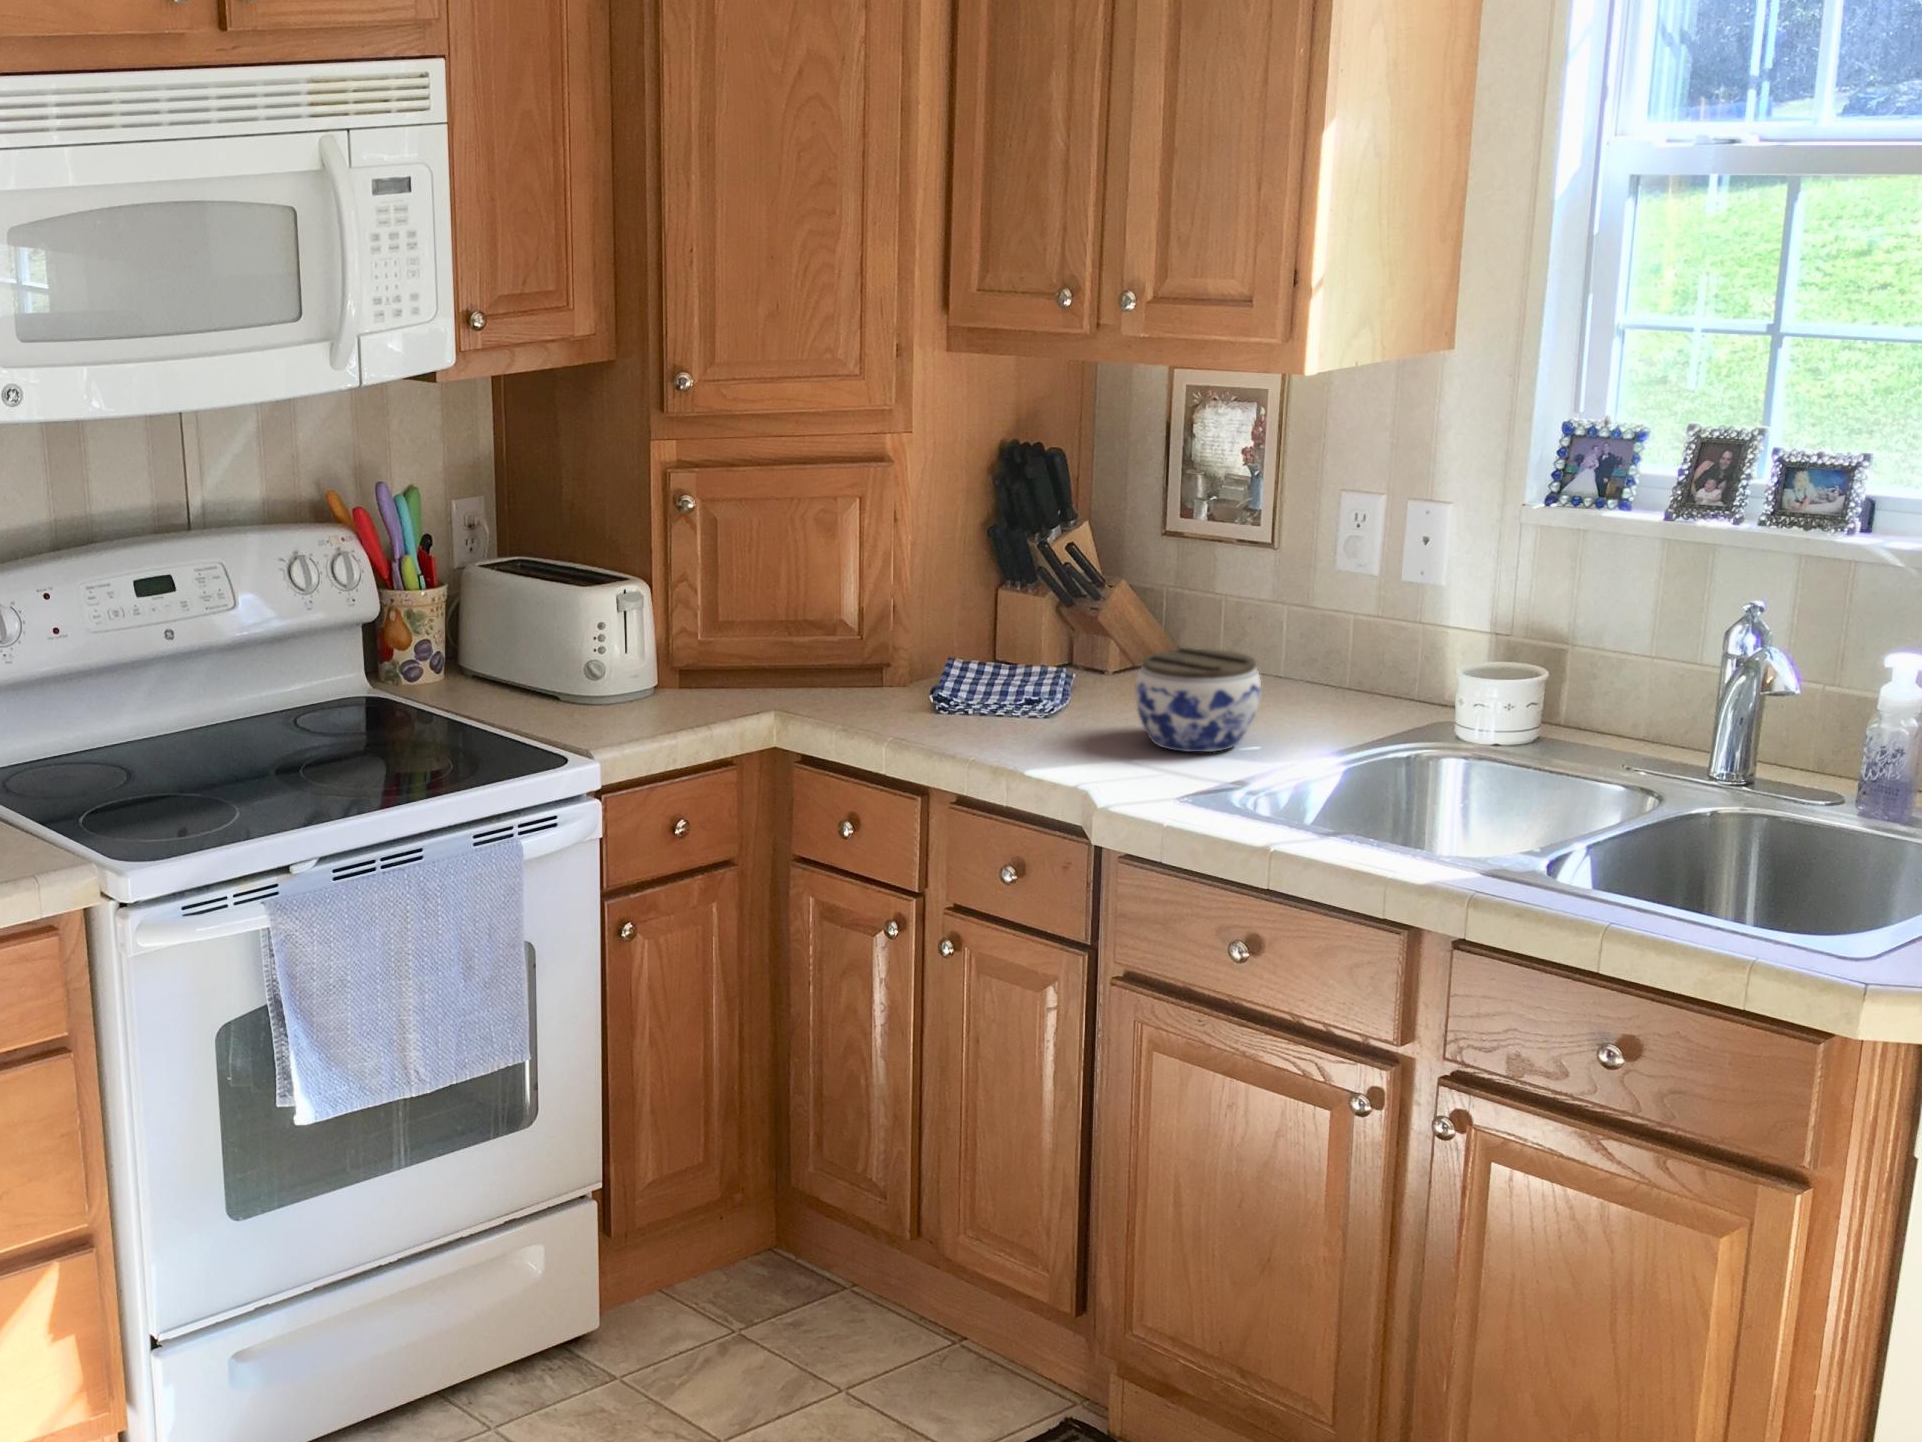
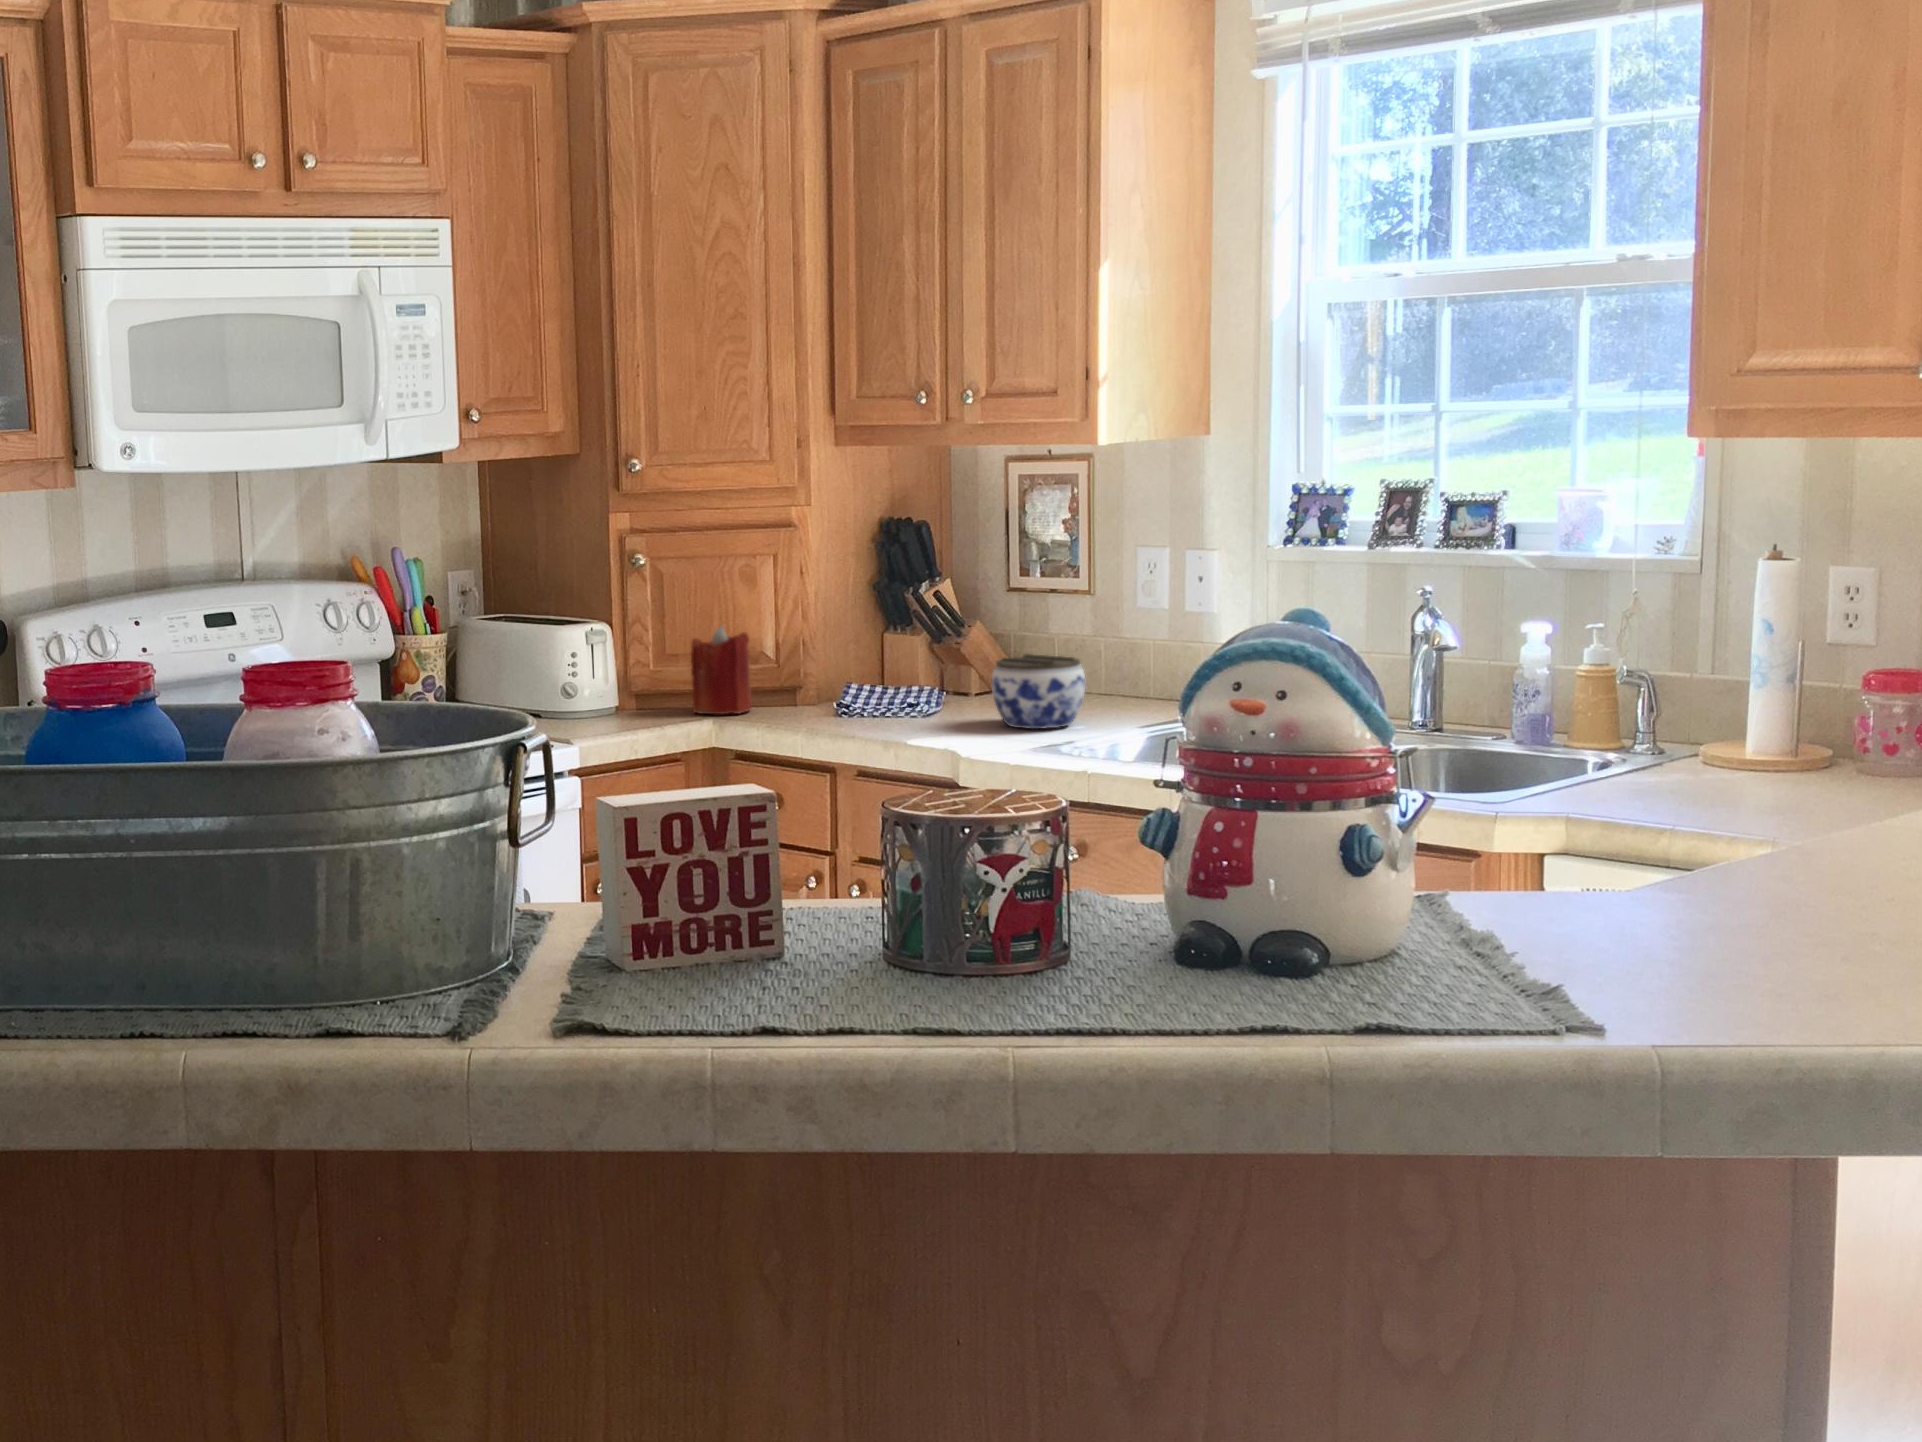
candle: none [748,594,824,710] -> present [691,626,751,714]

